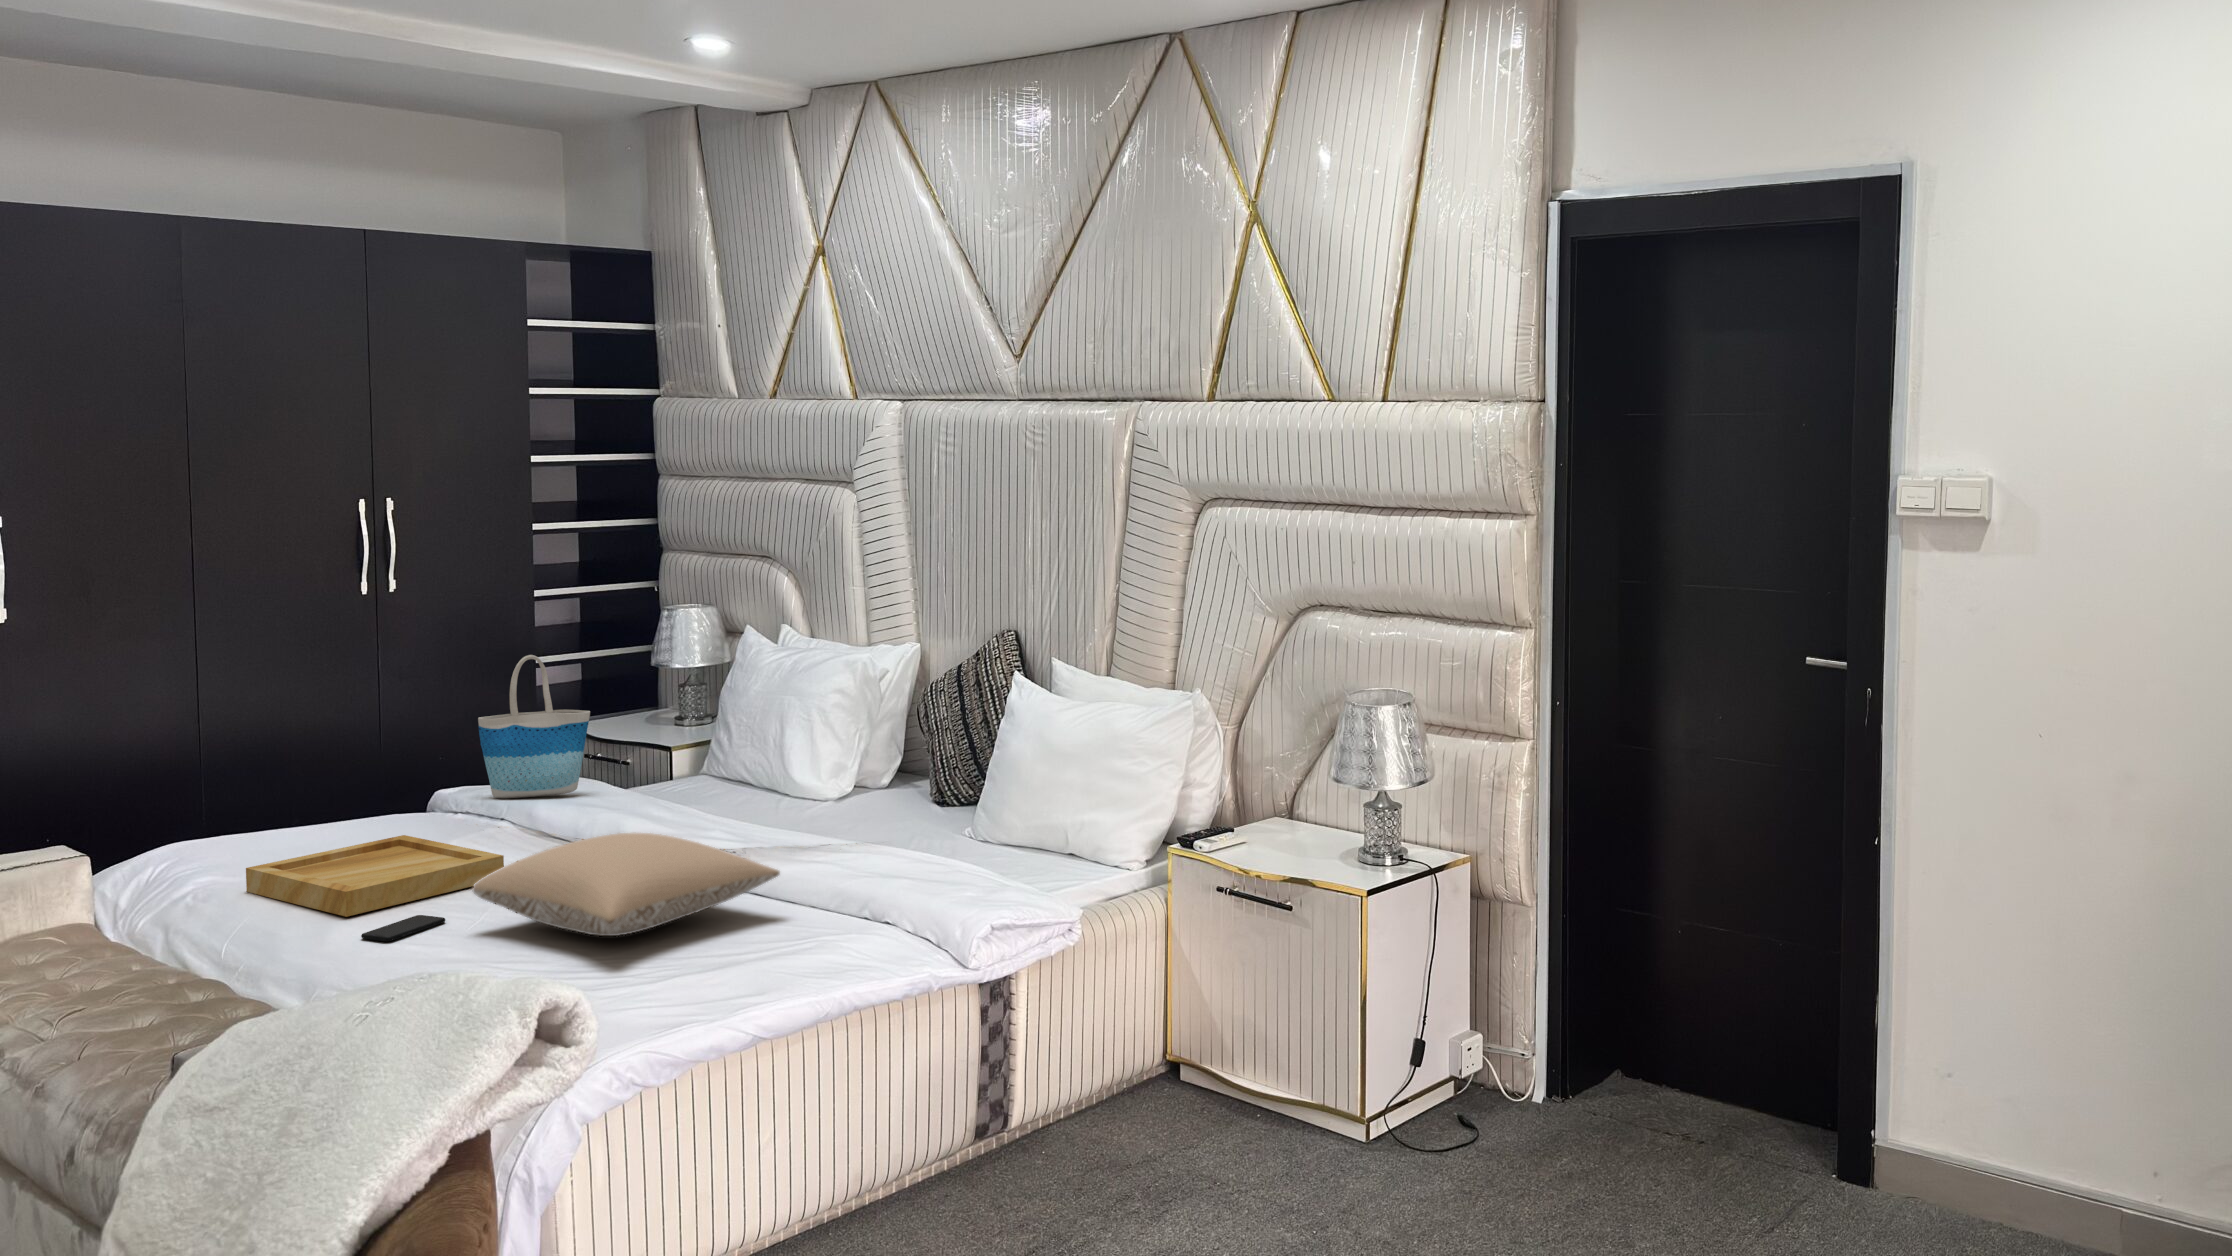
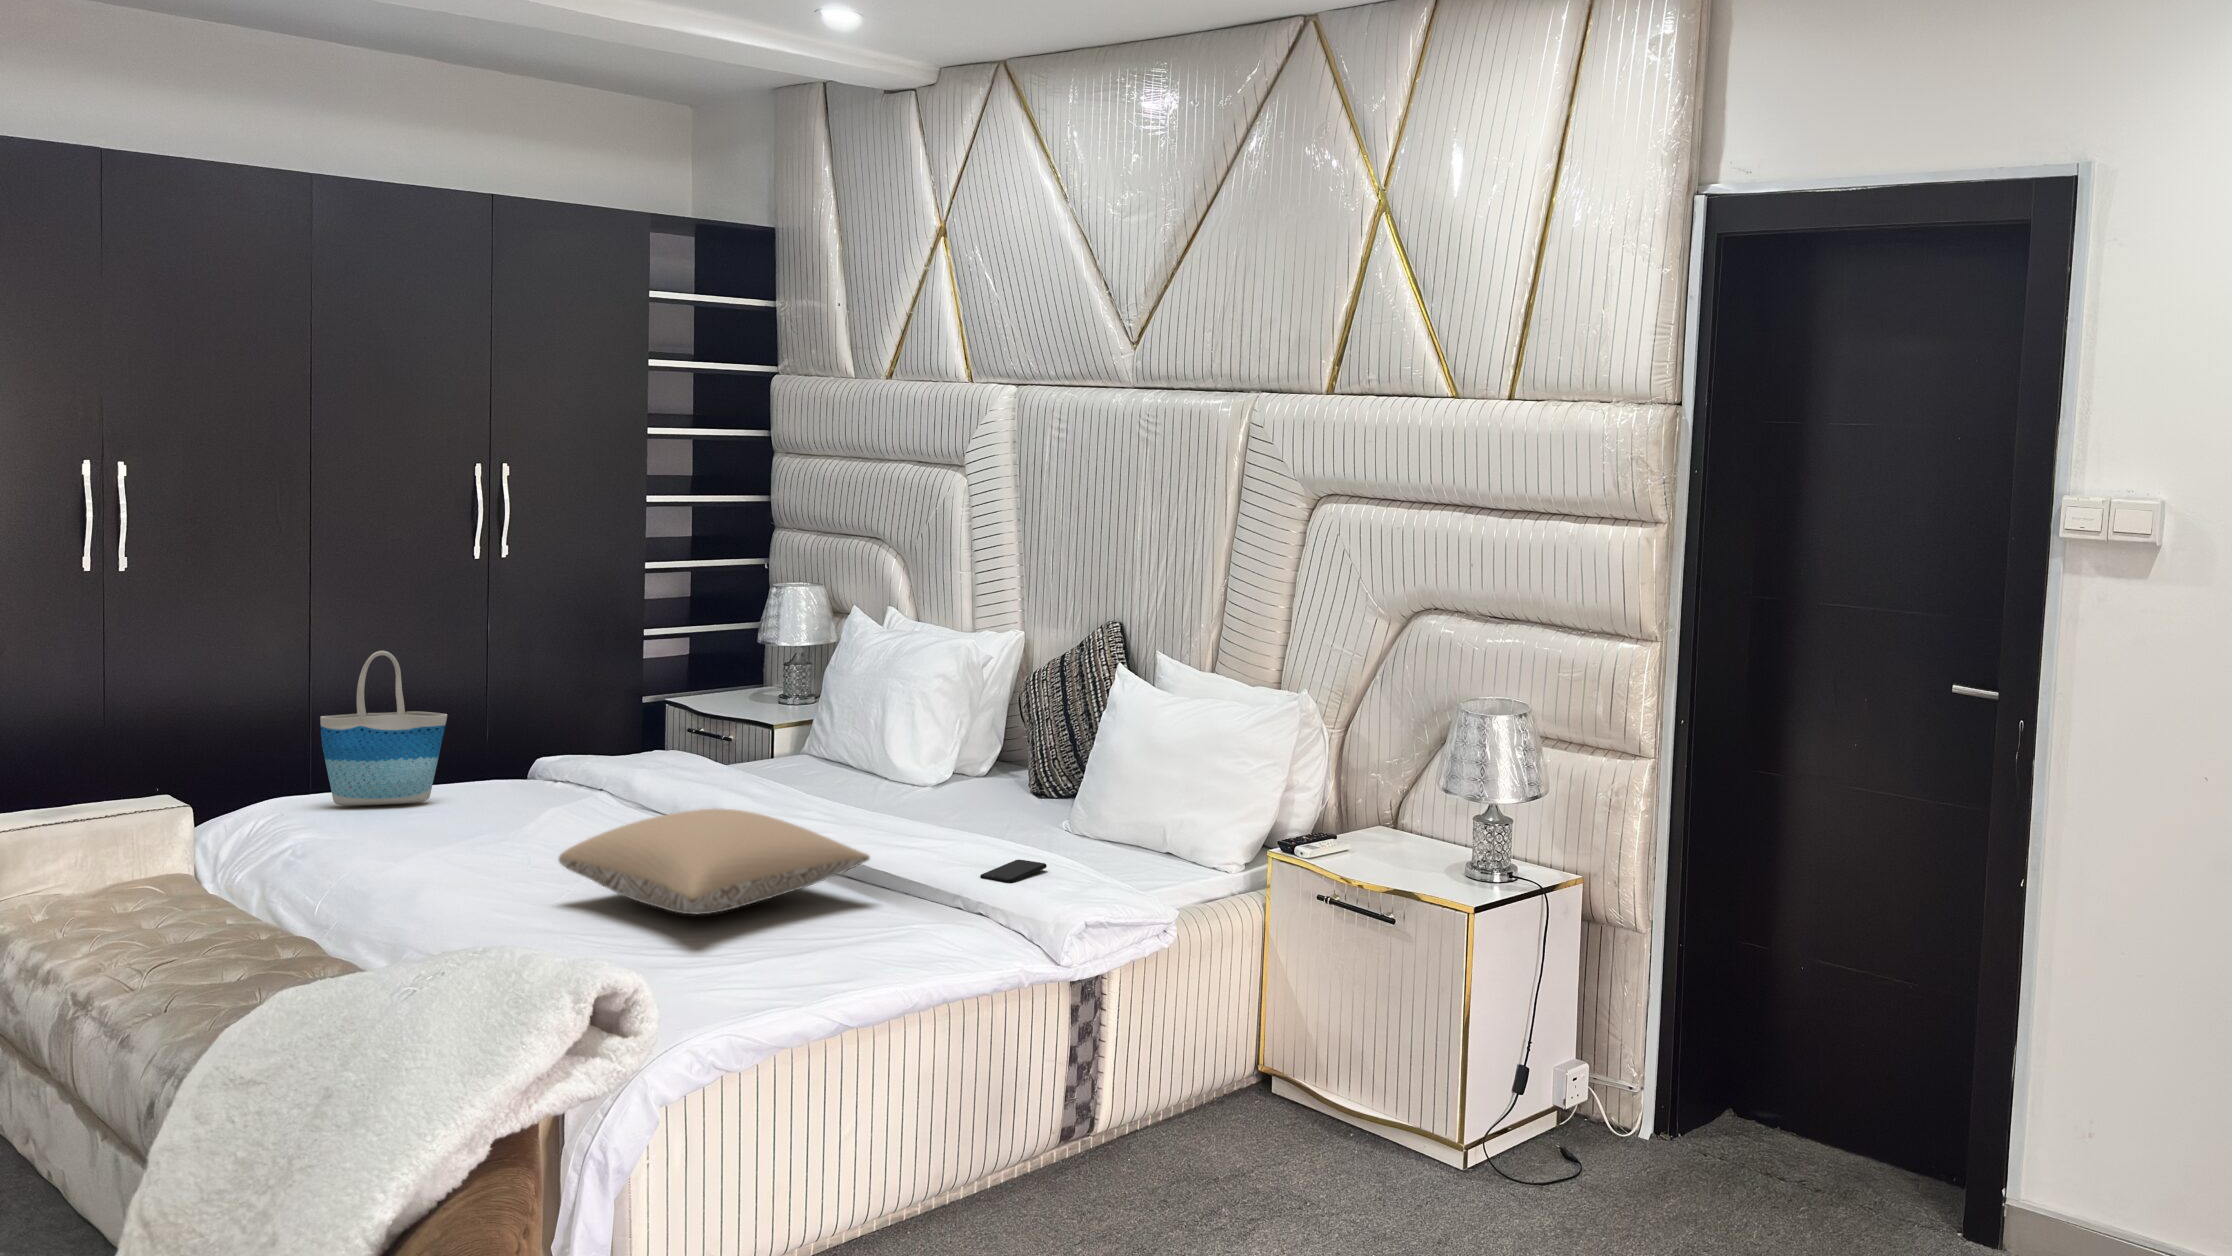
tote bag: present [478,655,590,799] -> present [320,651,447,806]
tray: present [246,835,504,917] -> none [339,799,595,880]
smartphone: present [361,915,445,941] -> present [980,860,1047,883]

